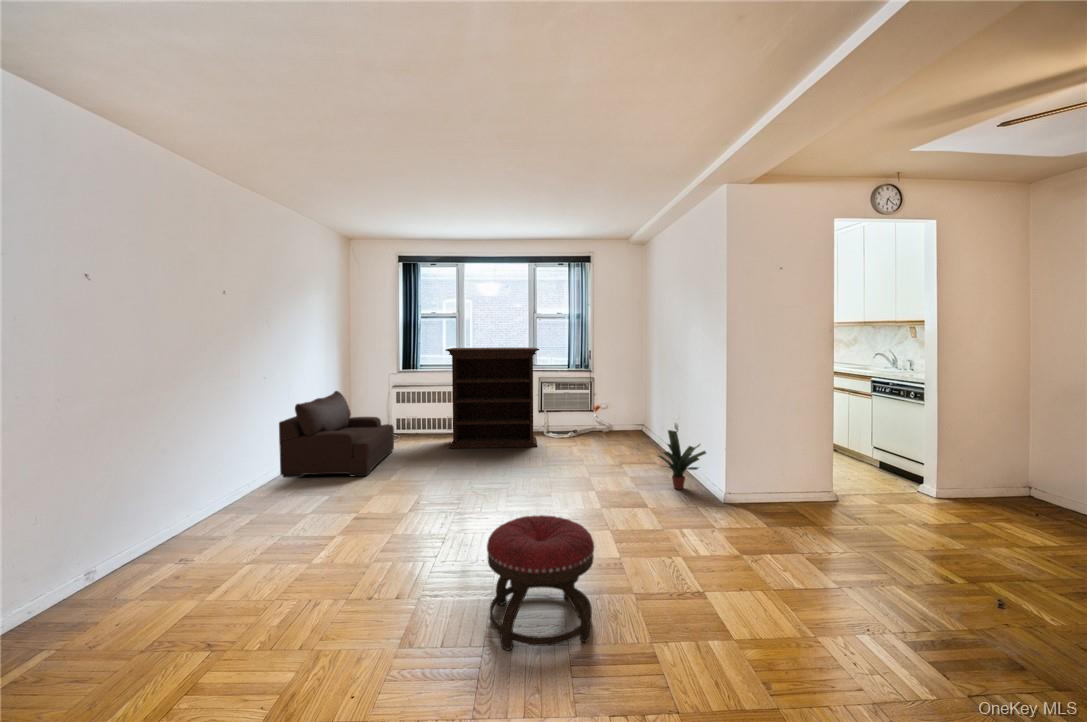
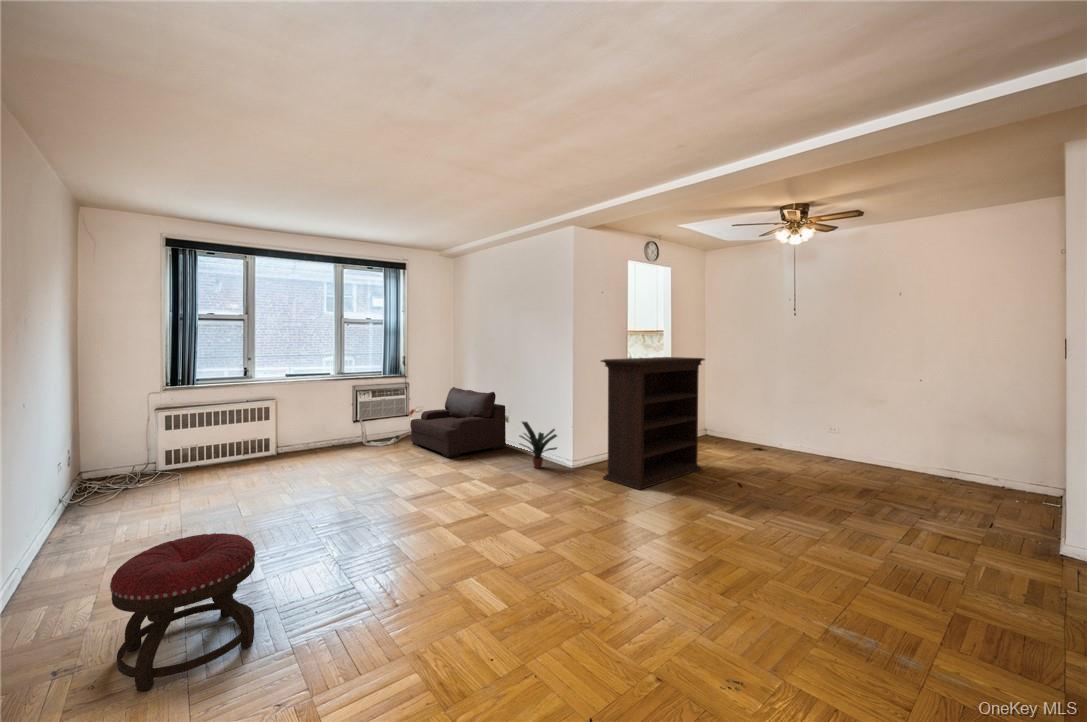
bookshelf: present [445,347,539,448] -> present [601,357,705,490]
armchair: present [279,391,394,478] -> present [410,387,506,458]
ottoman: present [487,515,594,650] -> present [110,533,255,691]

